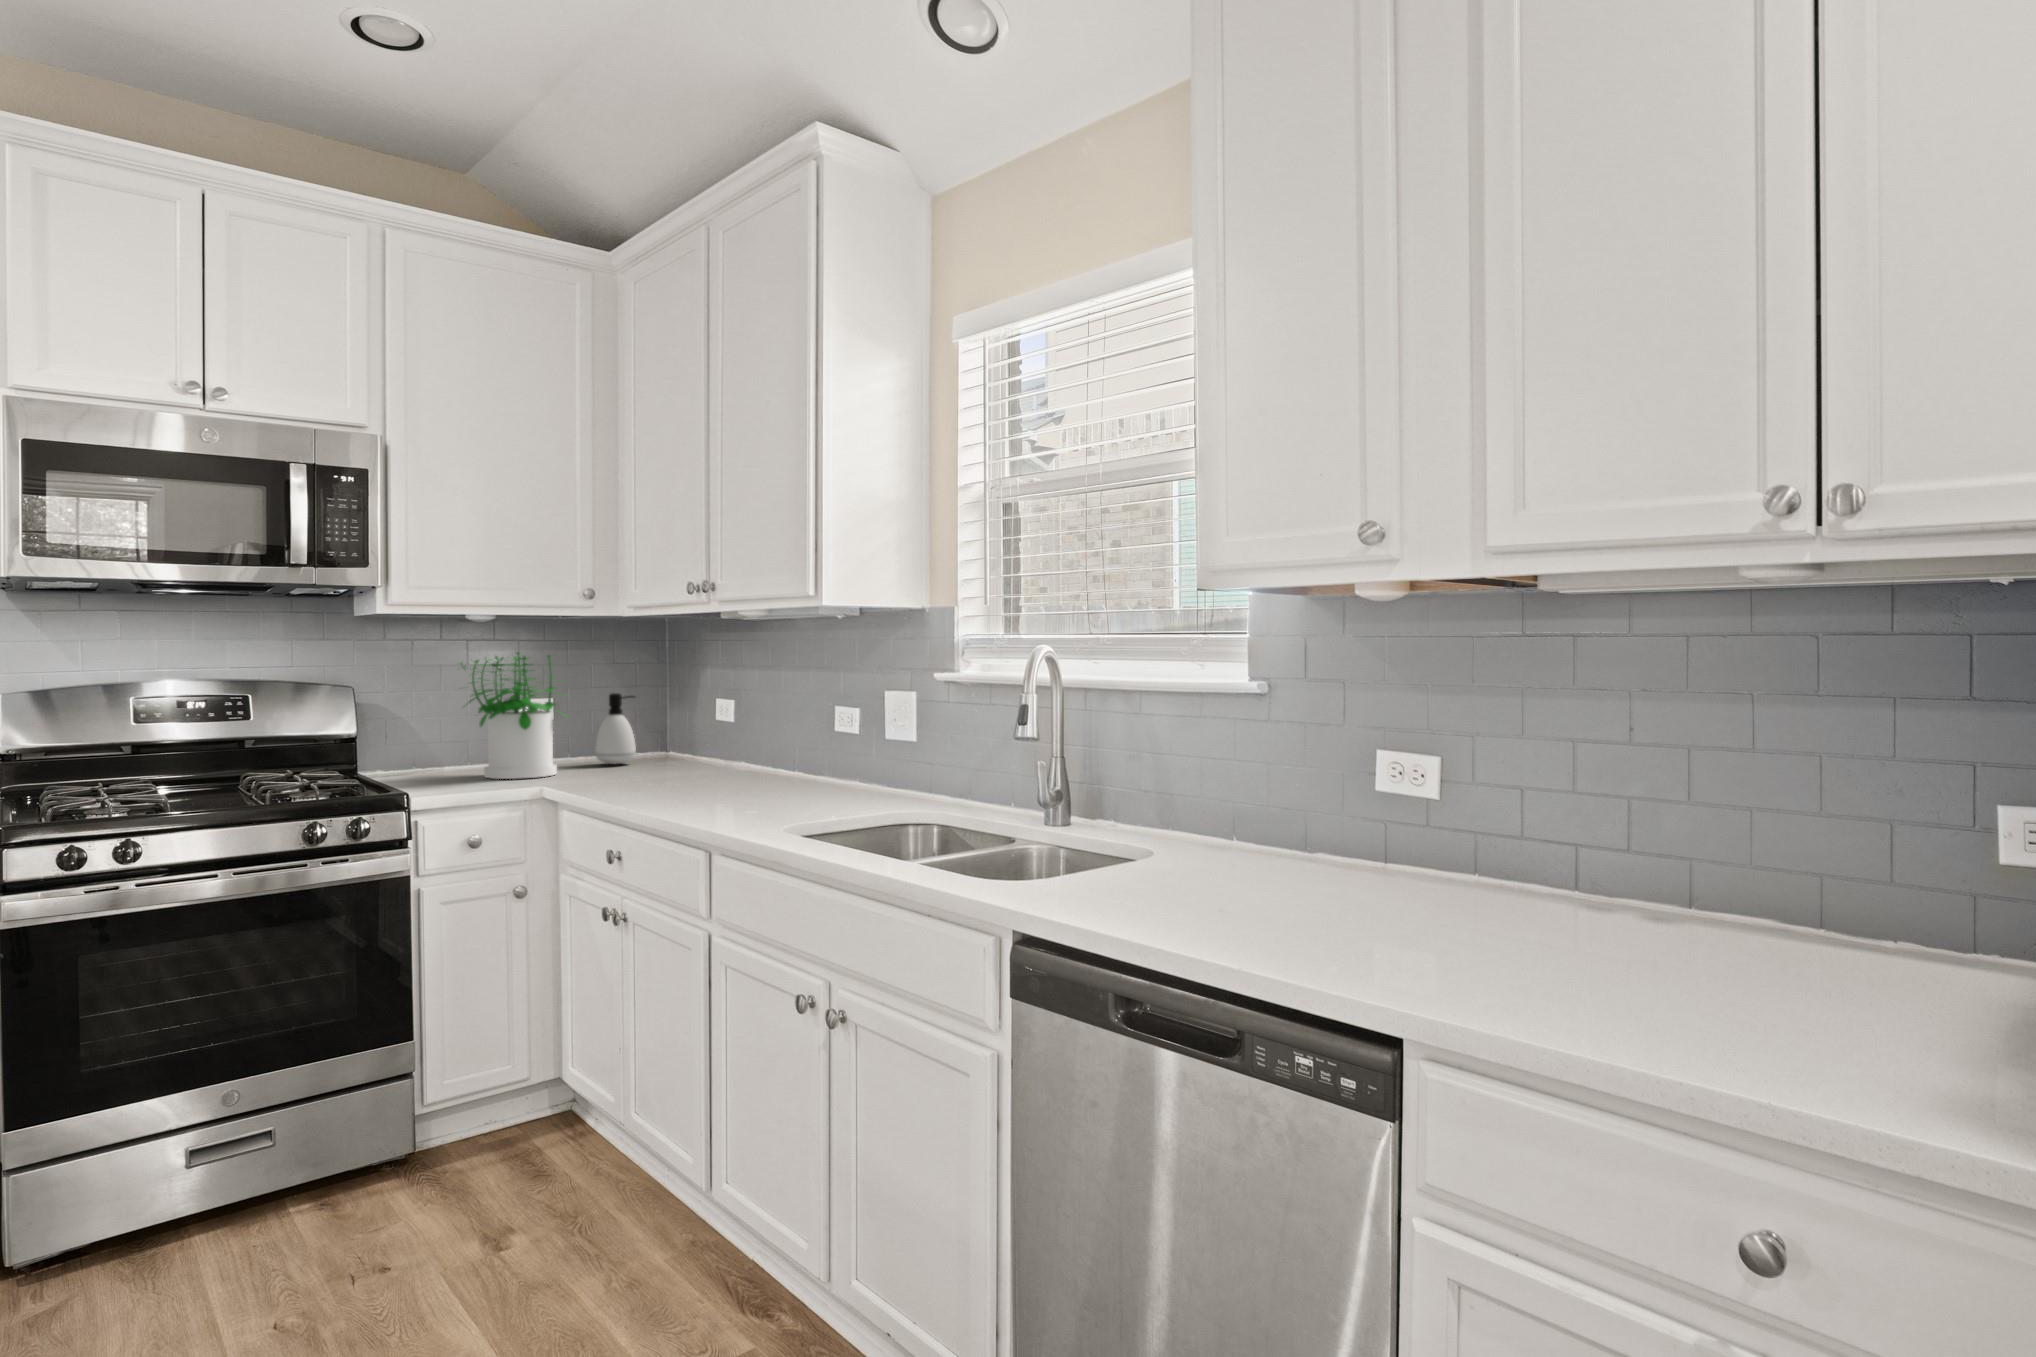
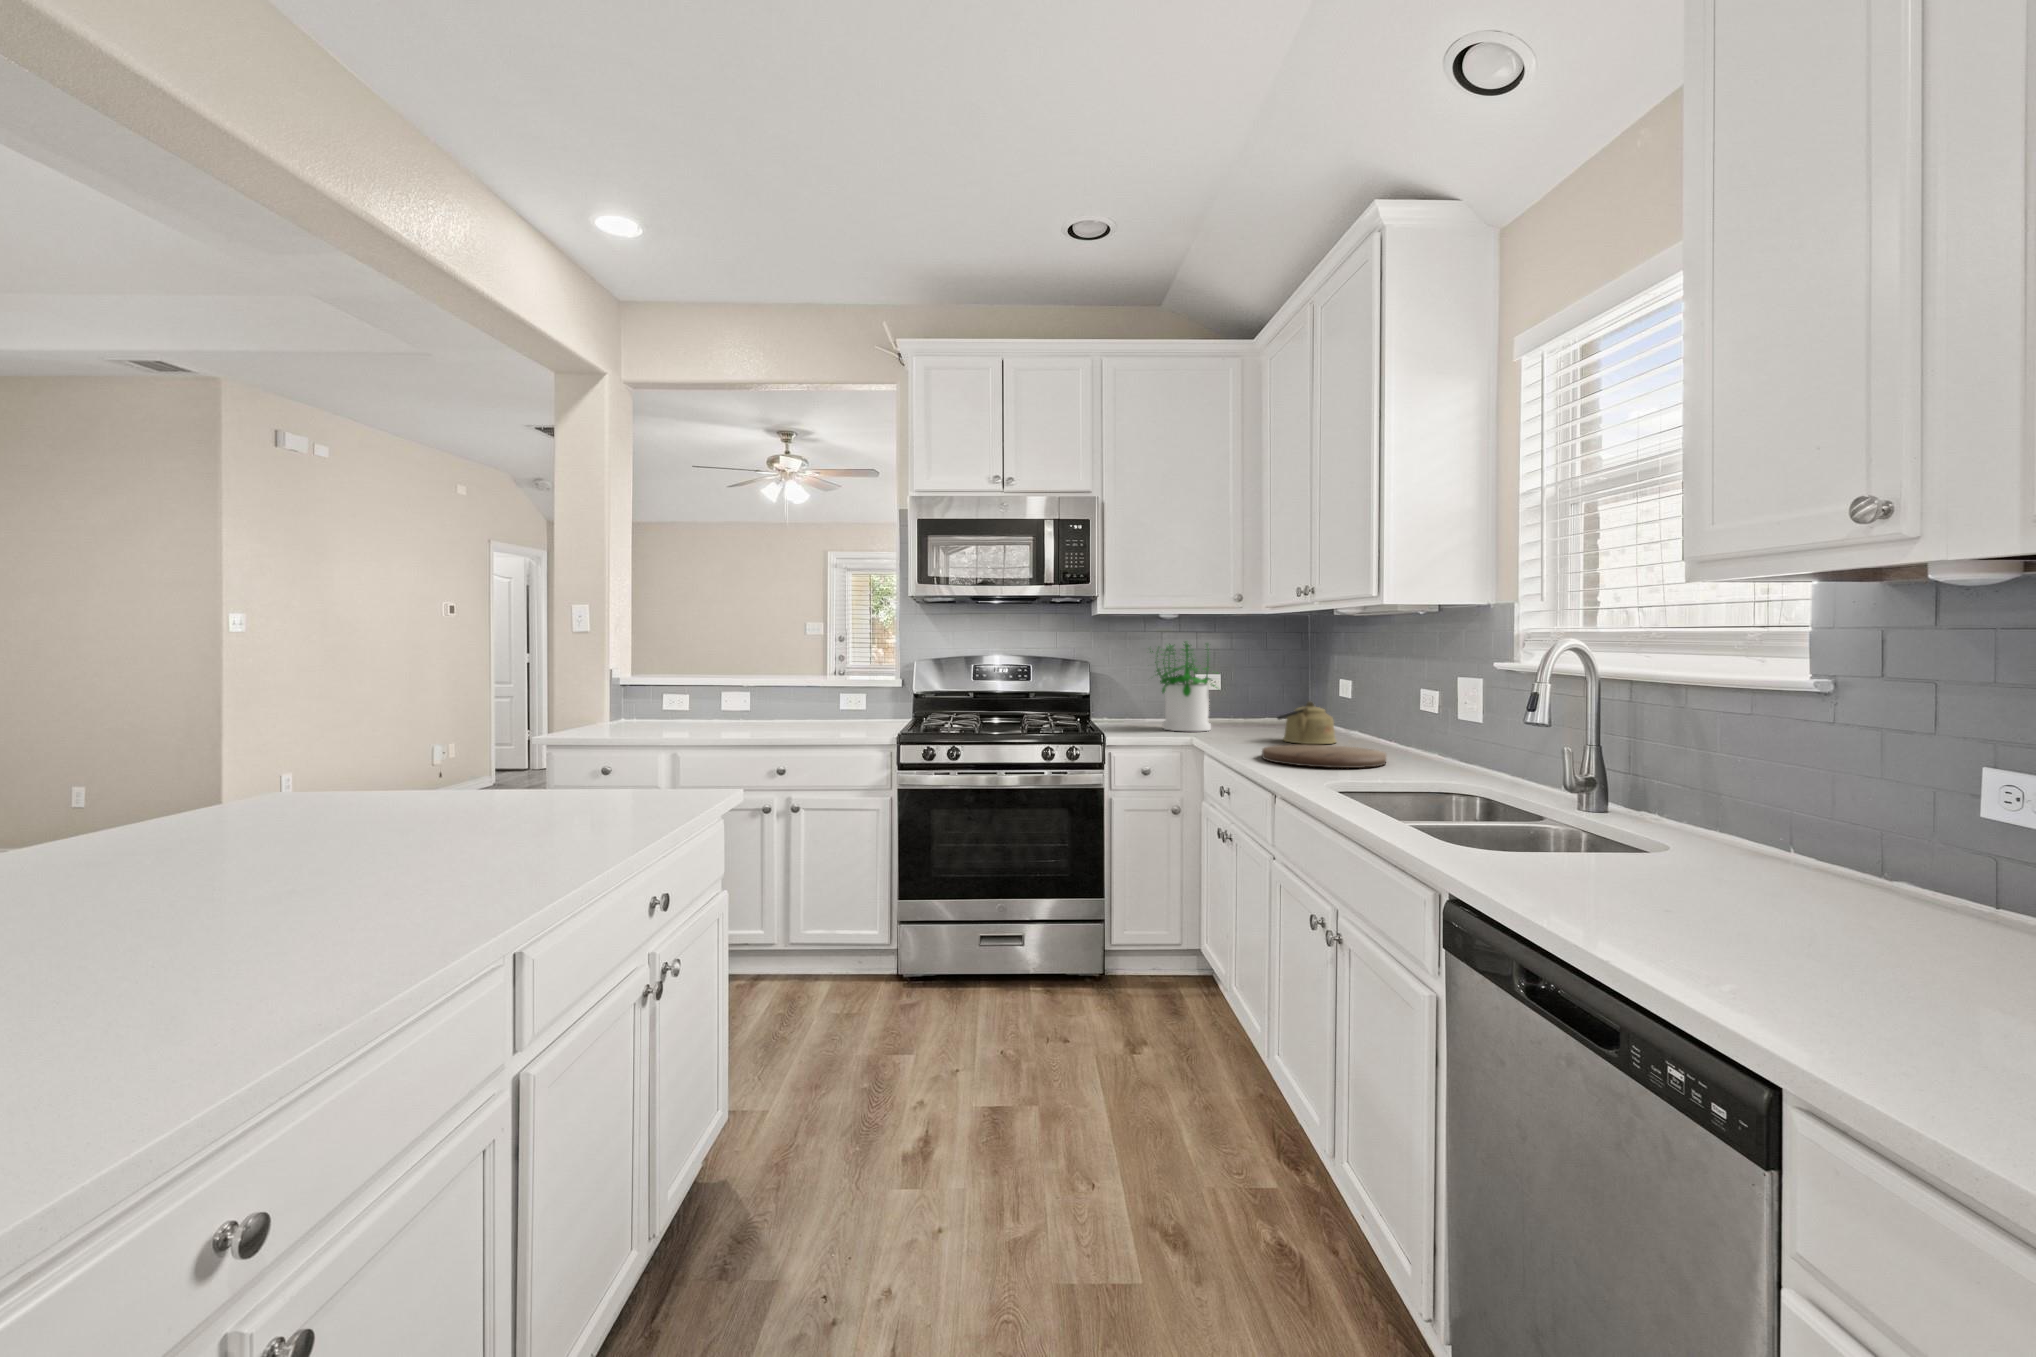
soap dispenser: present [595,693,636,764] -> none [1244,673,1275,726]
kettle: none [661,728,735,782] -> present [1278,702,1336,744]
cutting board: none [667,781,818,809] -> present [1262,745,1386,768]

